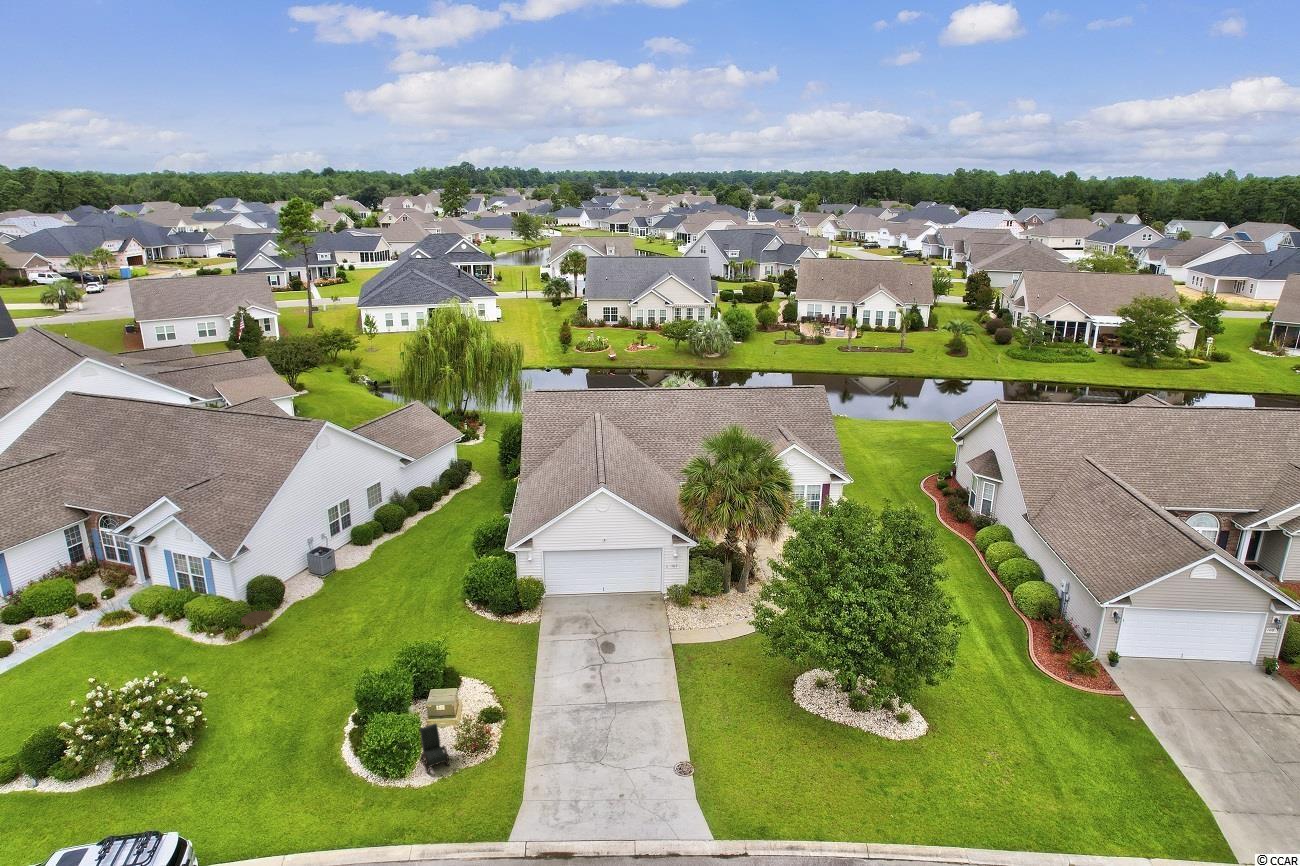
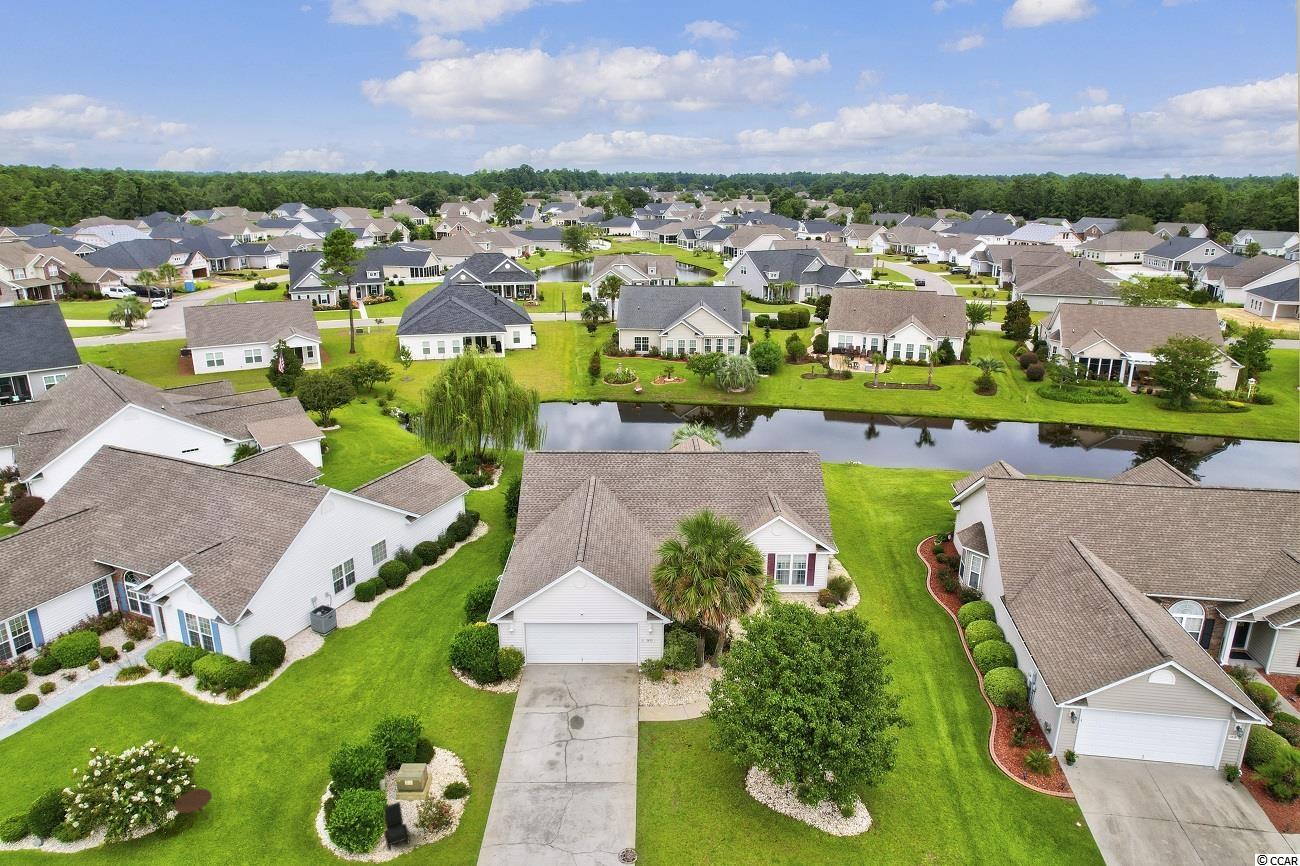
round table: present [241,611,272,635] -> present [174,789,212,824]

